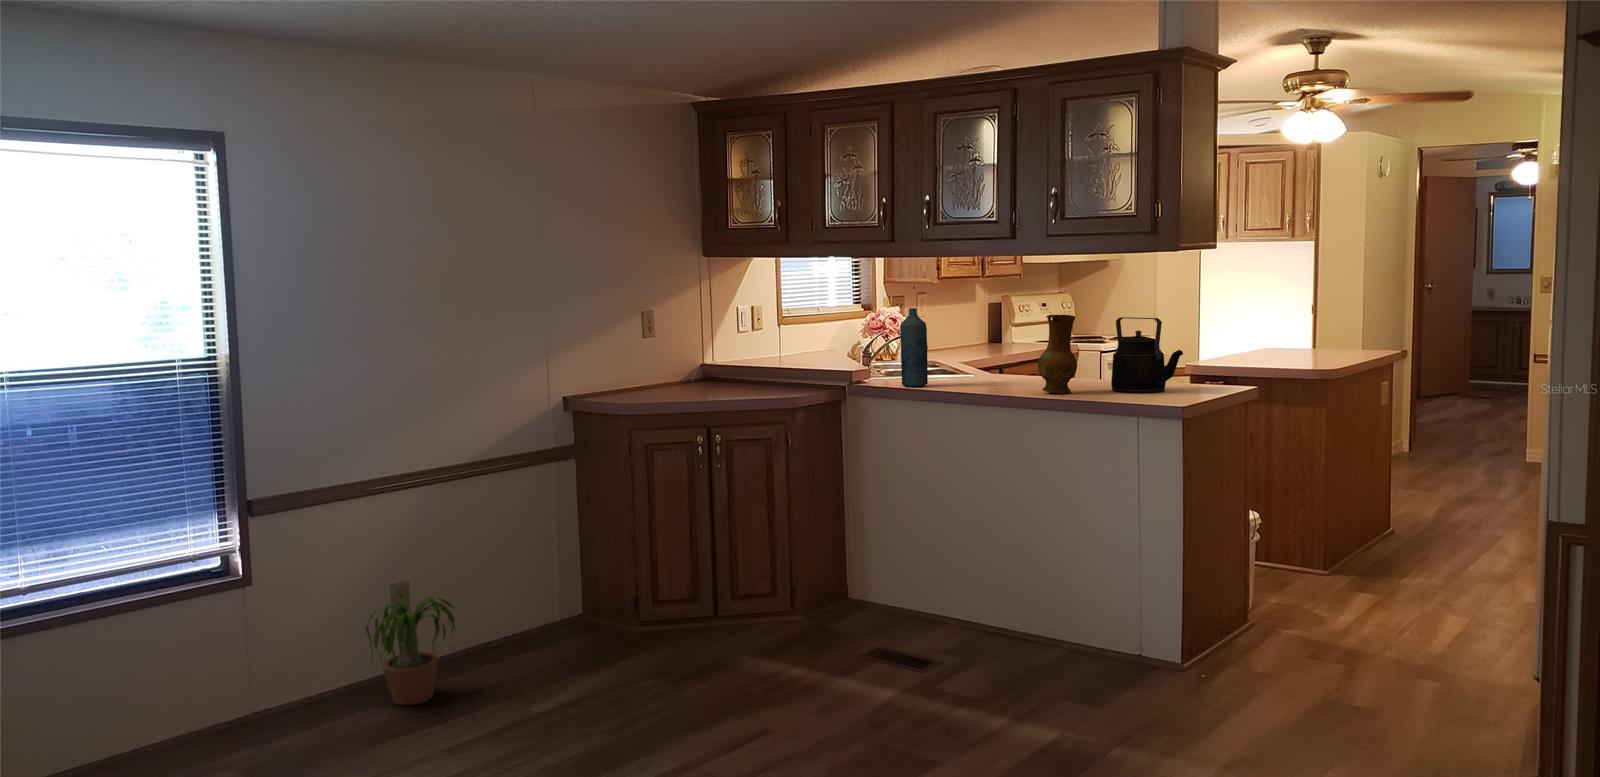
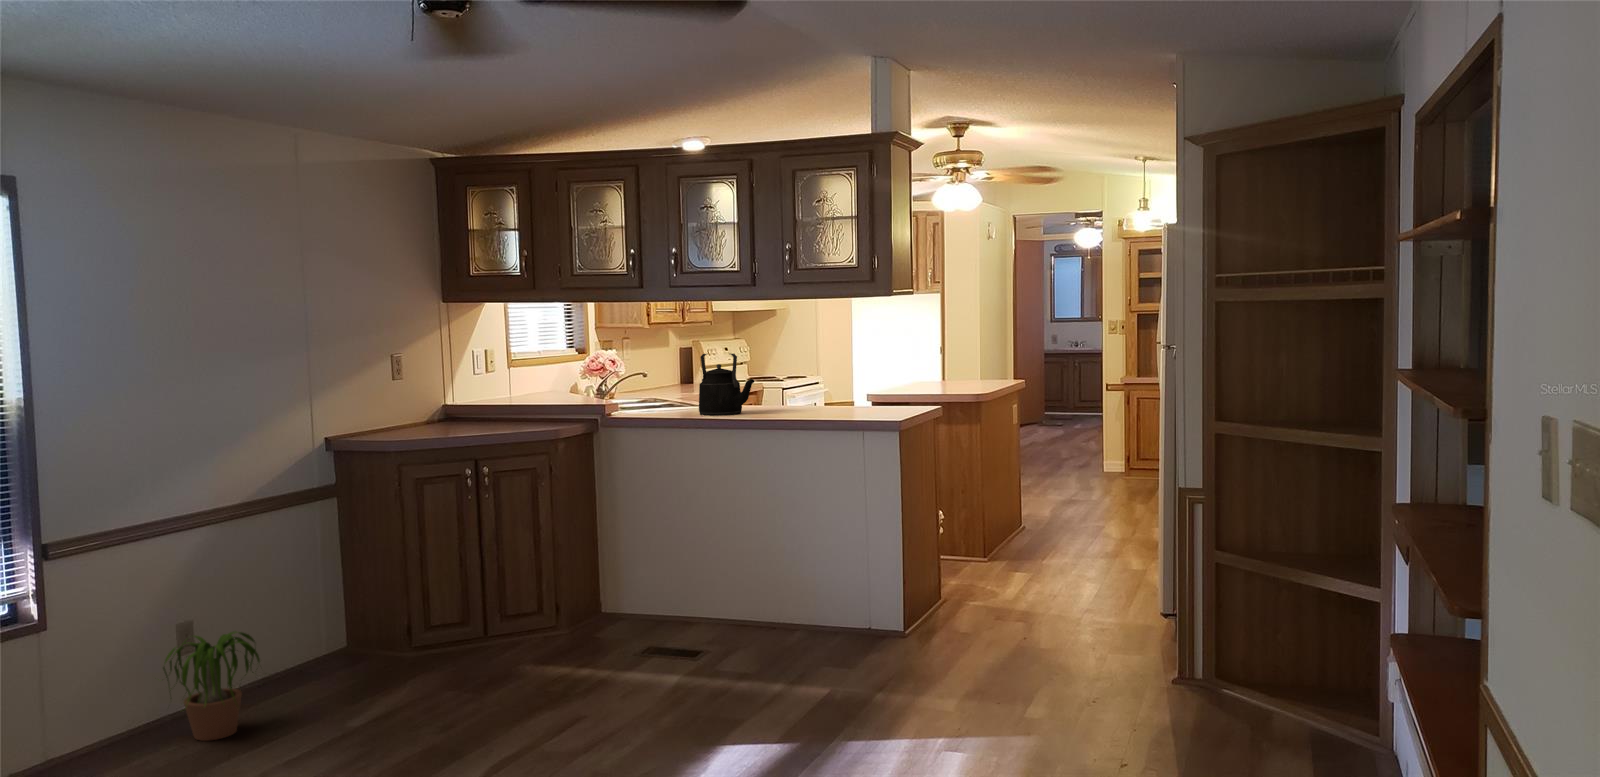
bottle: present [900,308,928,387] -> none [650,346,676,416]
ceramic jug: present [1038,315,1077,394] -> none [776,349,808,416]
kettle: present [1111,317,1183,393] -> present [699,354,755,416]

